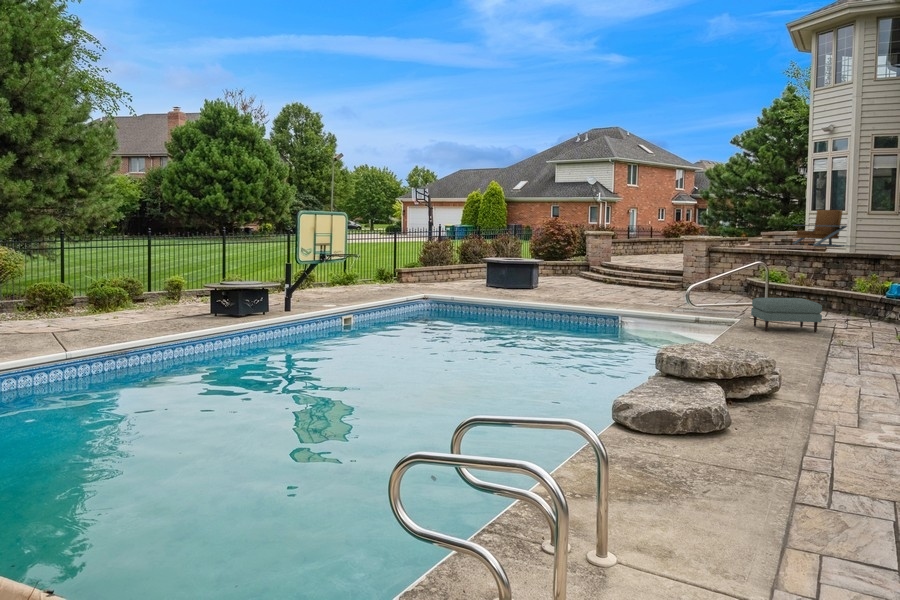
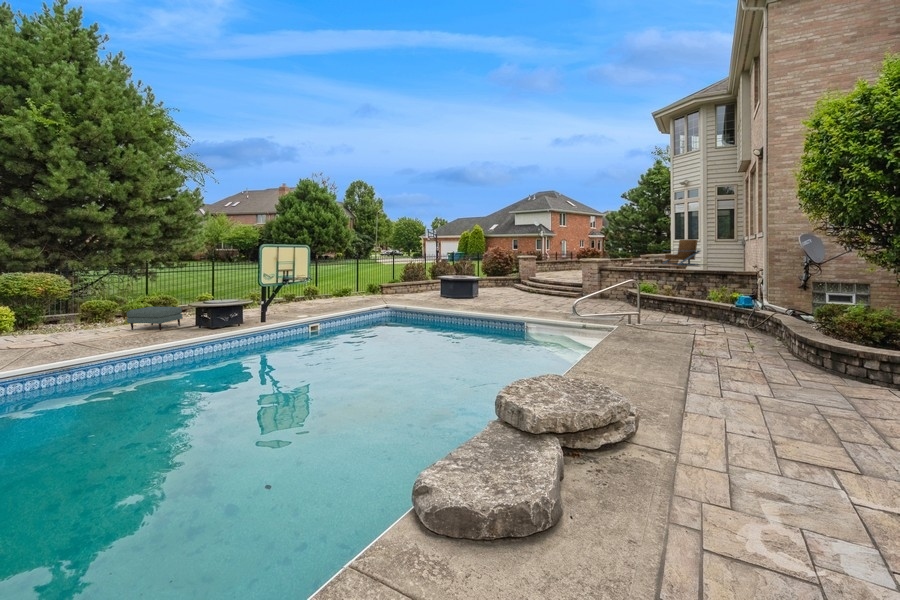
ottoman: present [751,298,822,333] -> present [127,307,183,330]

